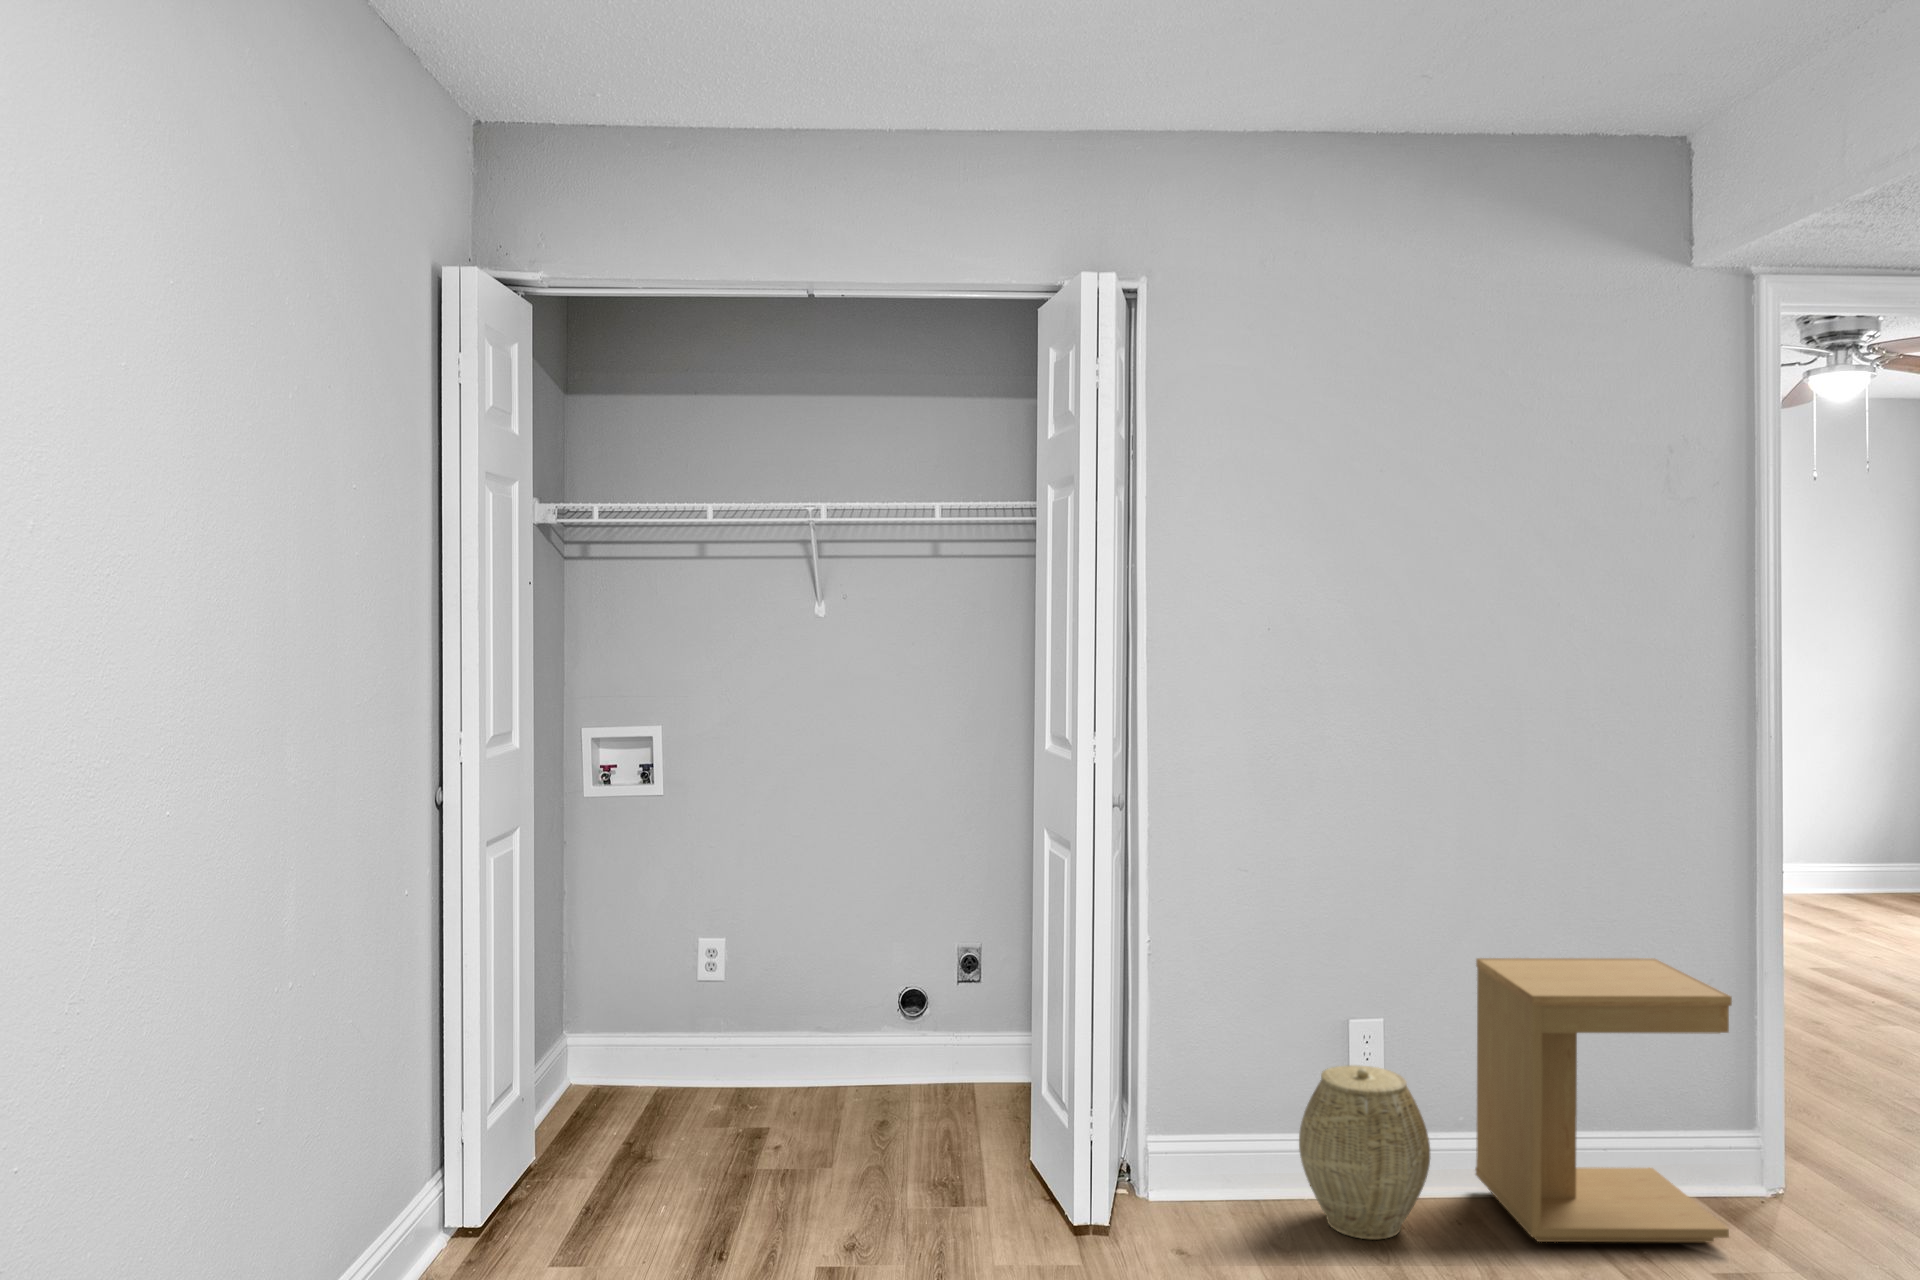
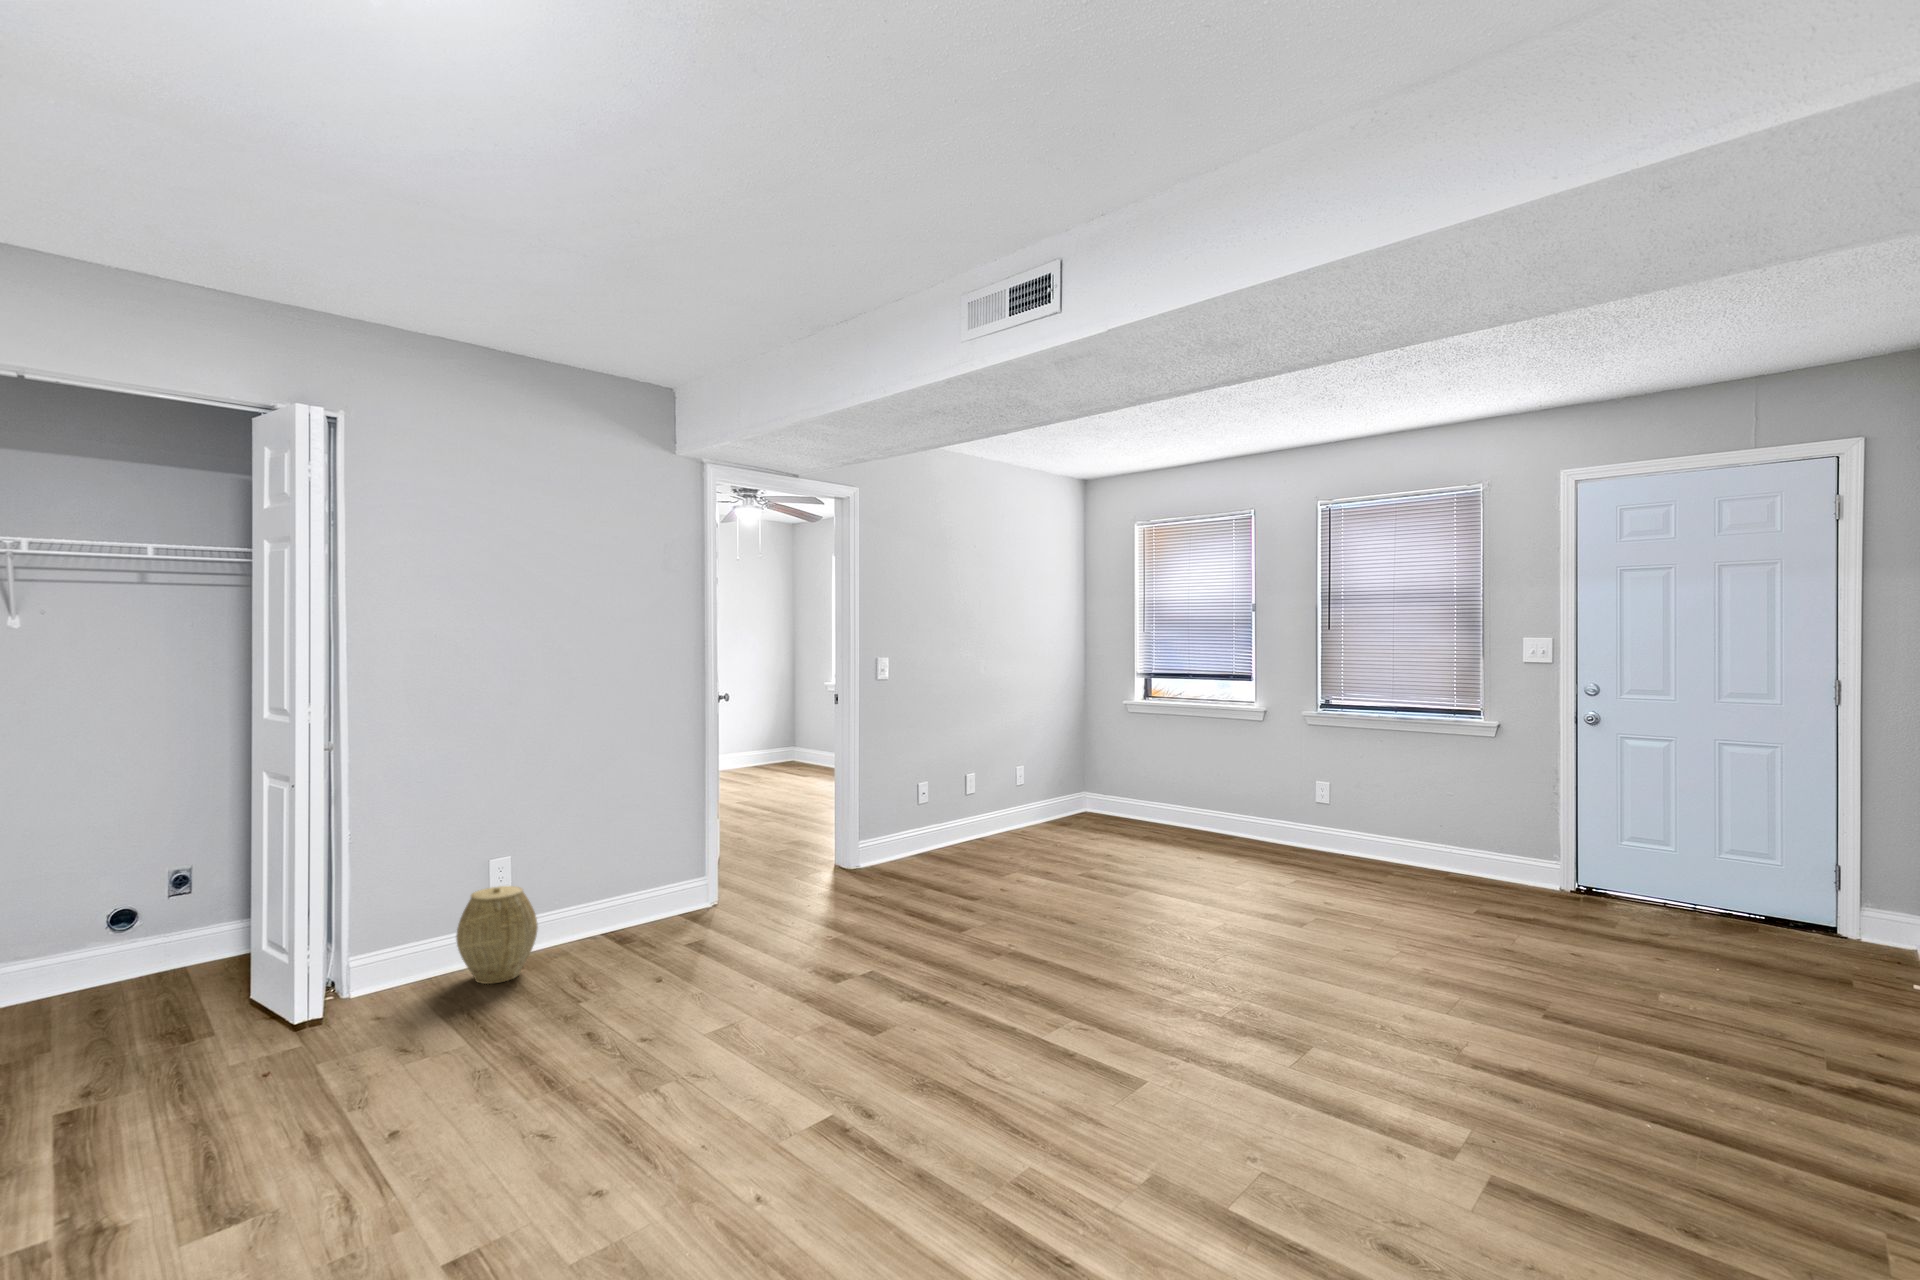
side table: present [1475,958,1732,1242] -> none [562,804,690,958]

